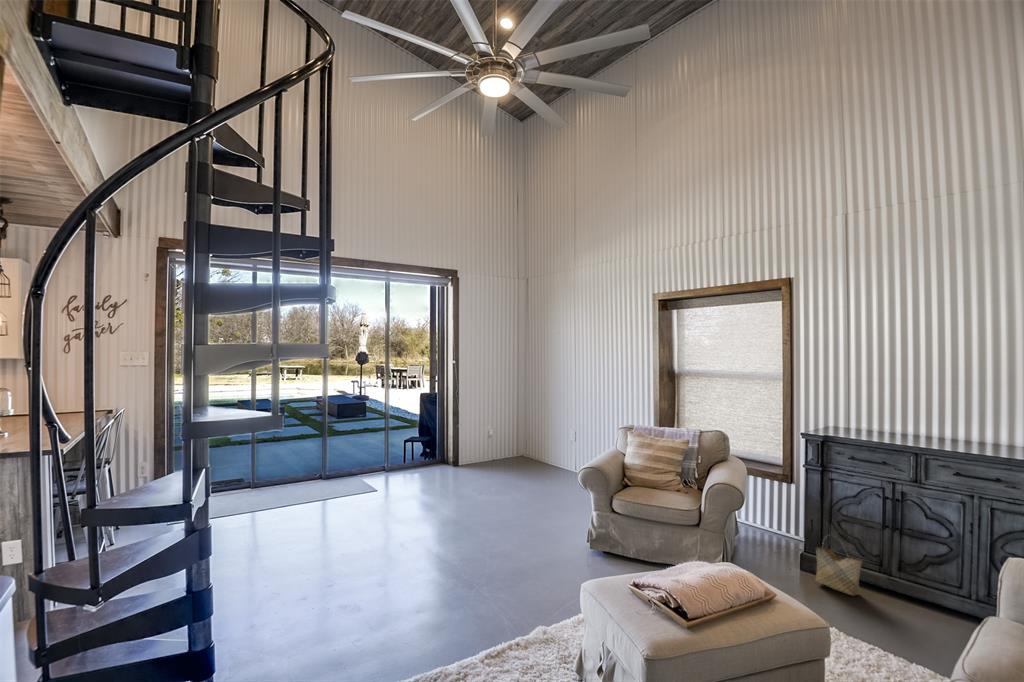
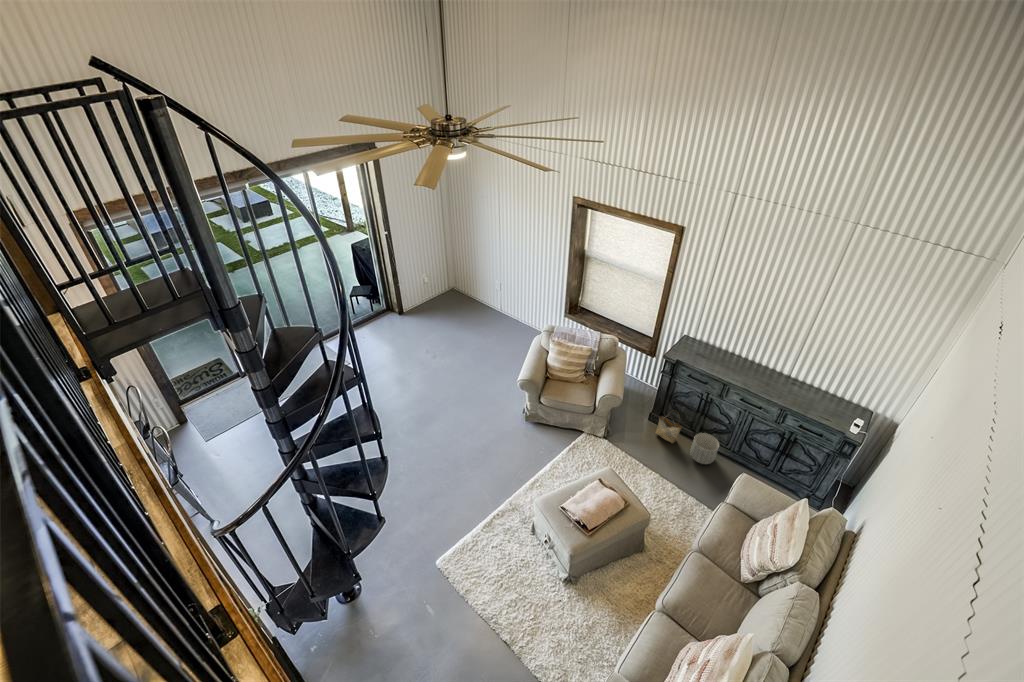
planter: none [892,566,950,624] -> present [690,433,719,464]

